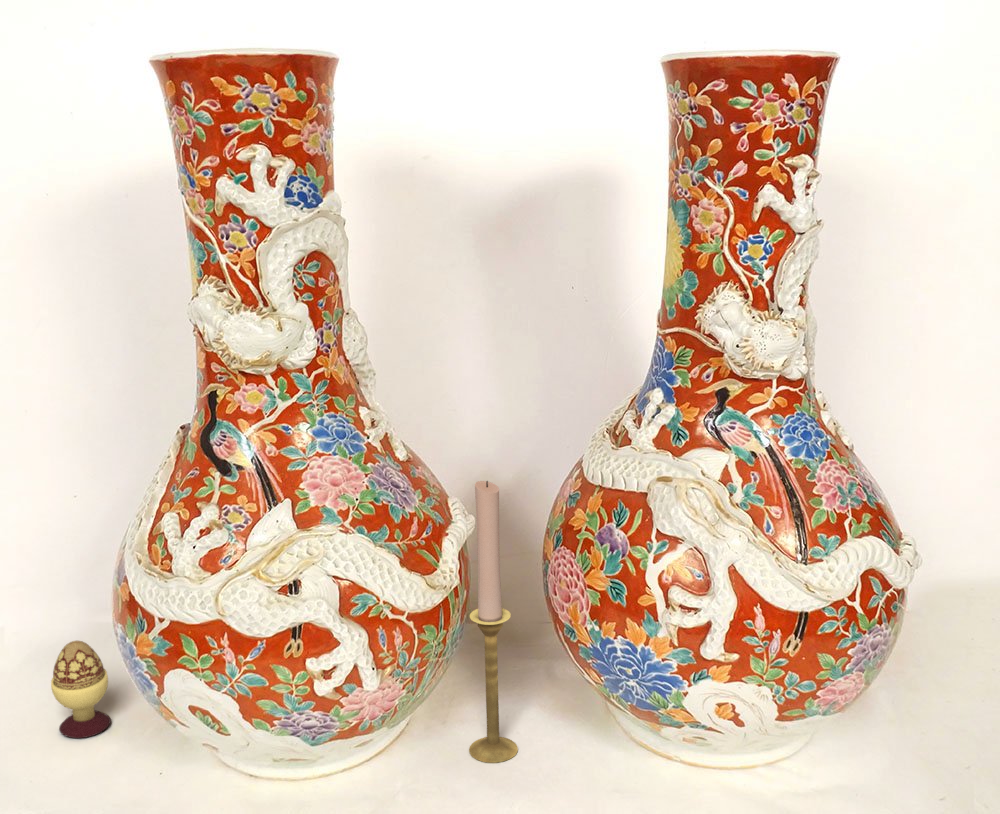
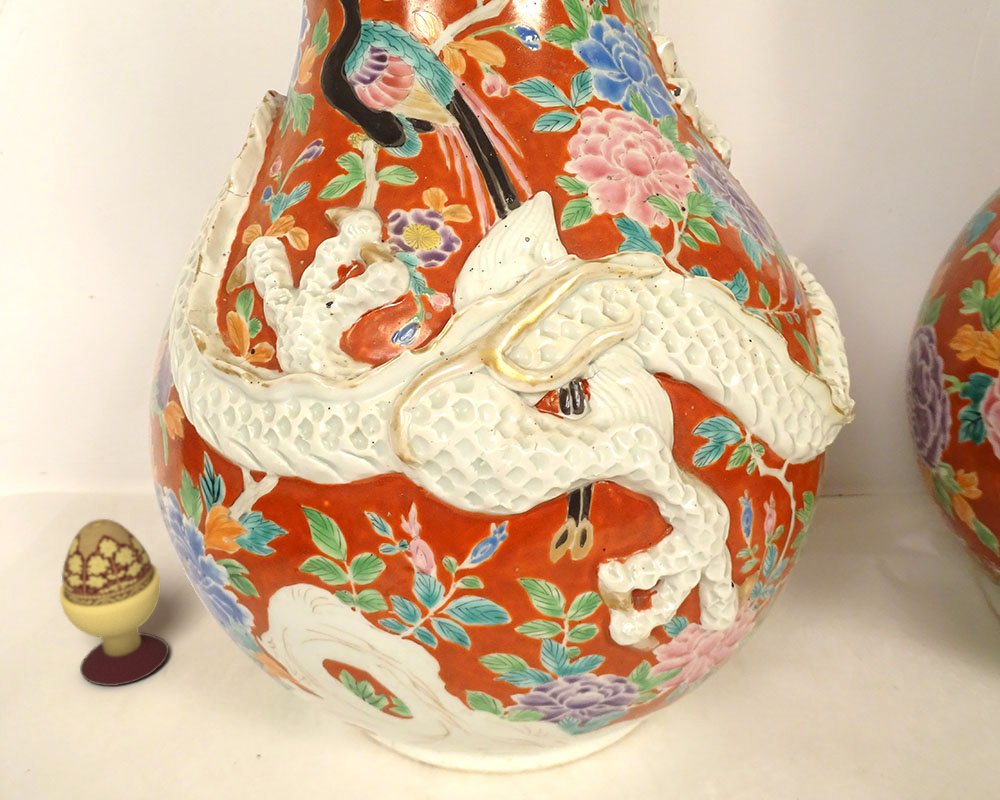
candlestick: present [469,481,518,763] -> none [810,183,940,728]

